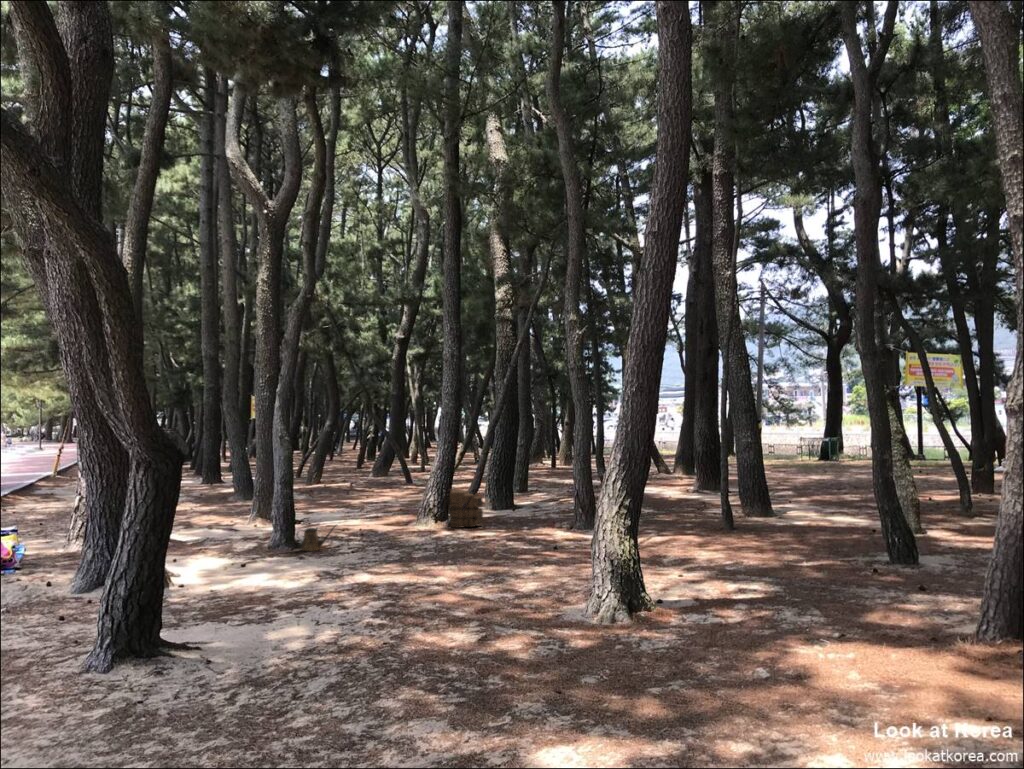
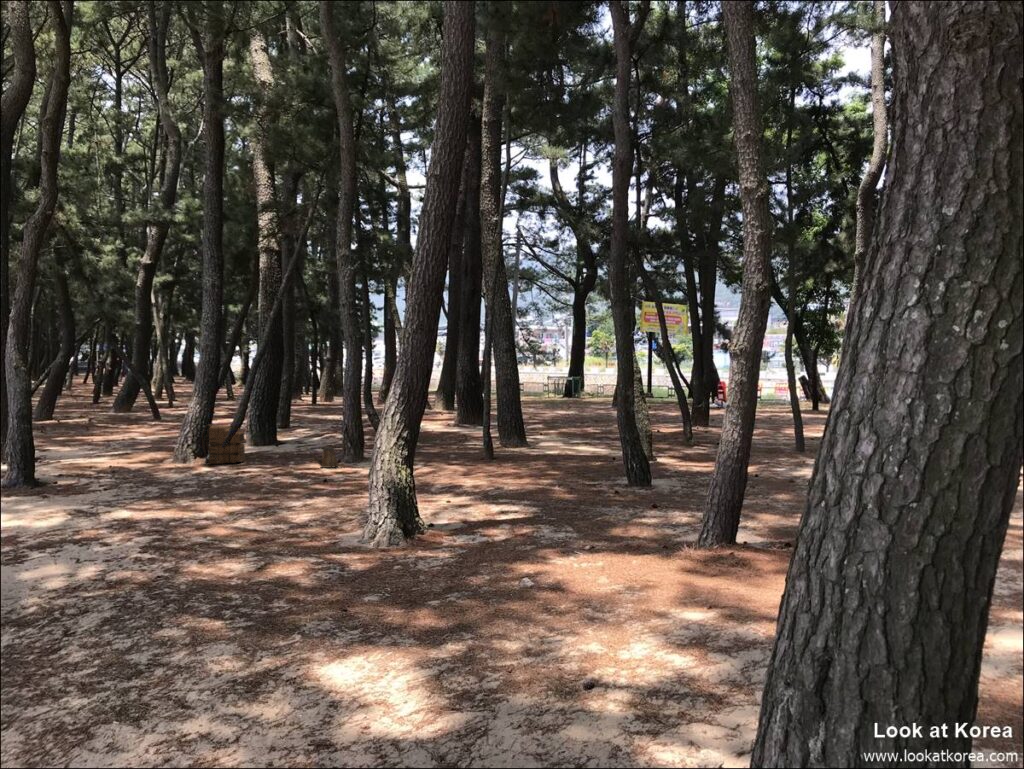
watering can: present [297,525,336,551] -> present [307,447,337,468]

